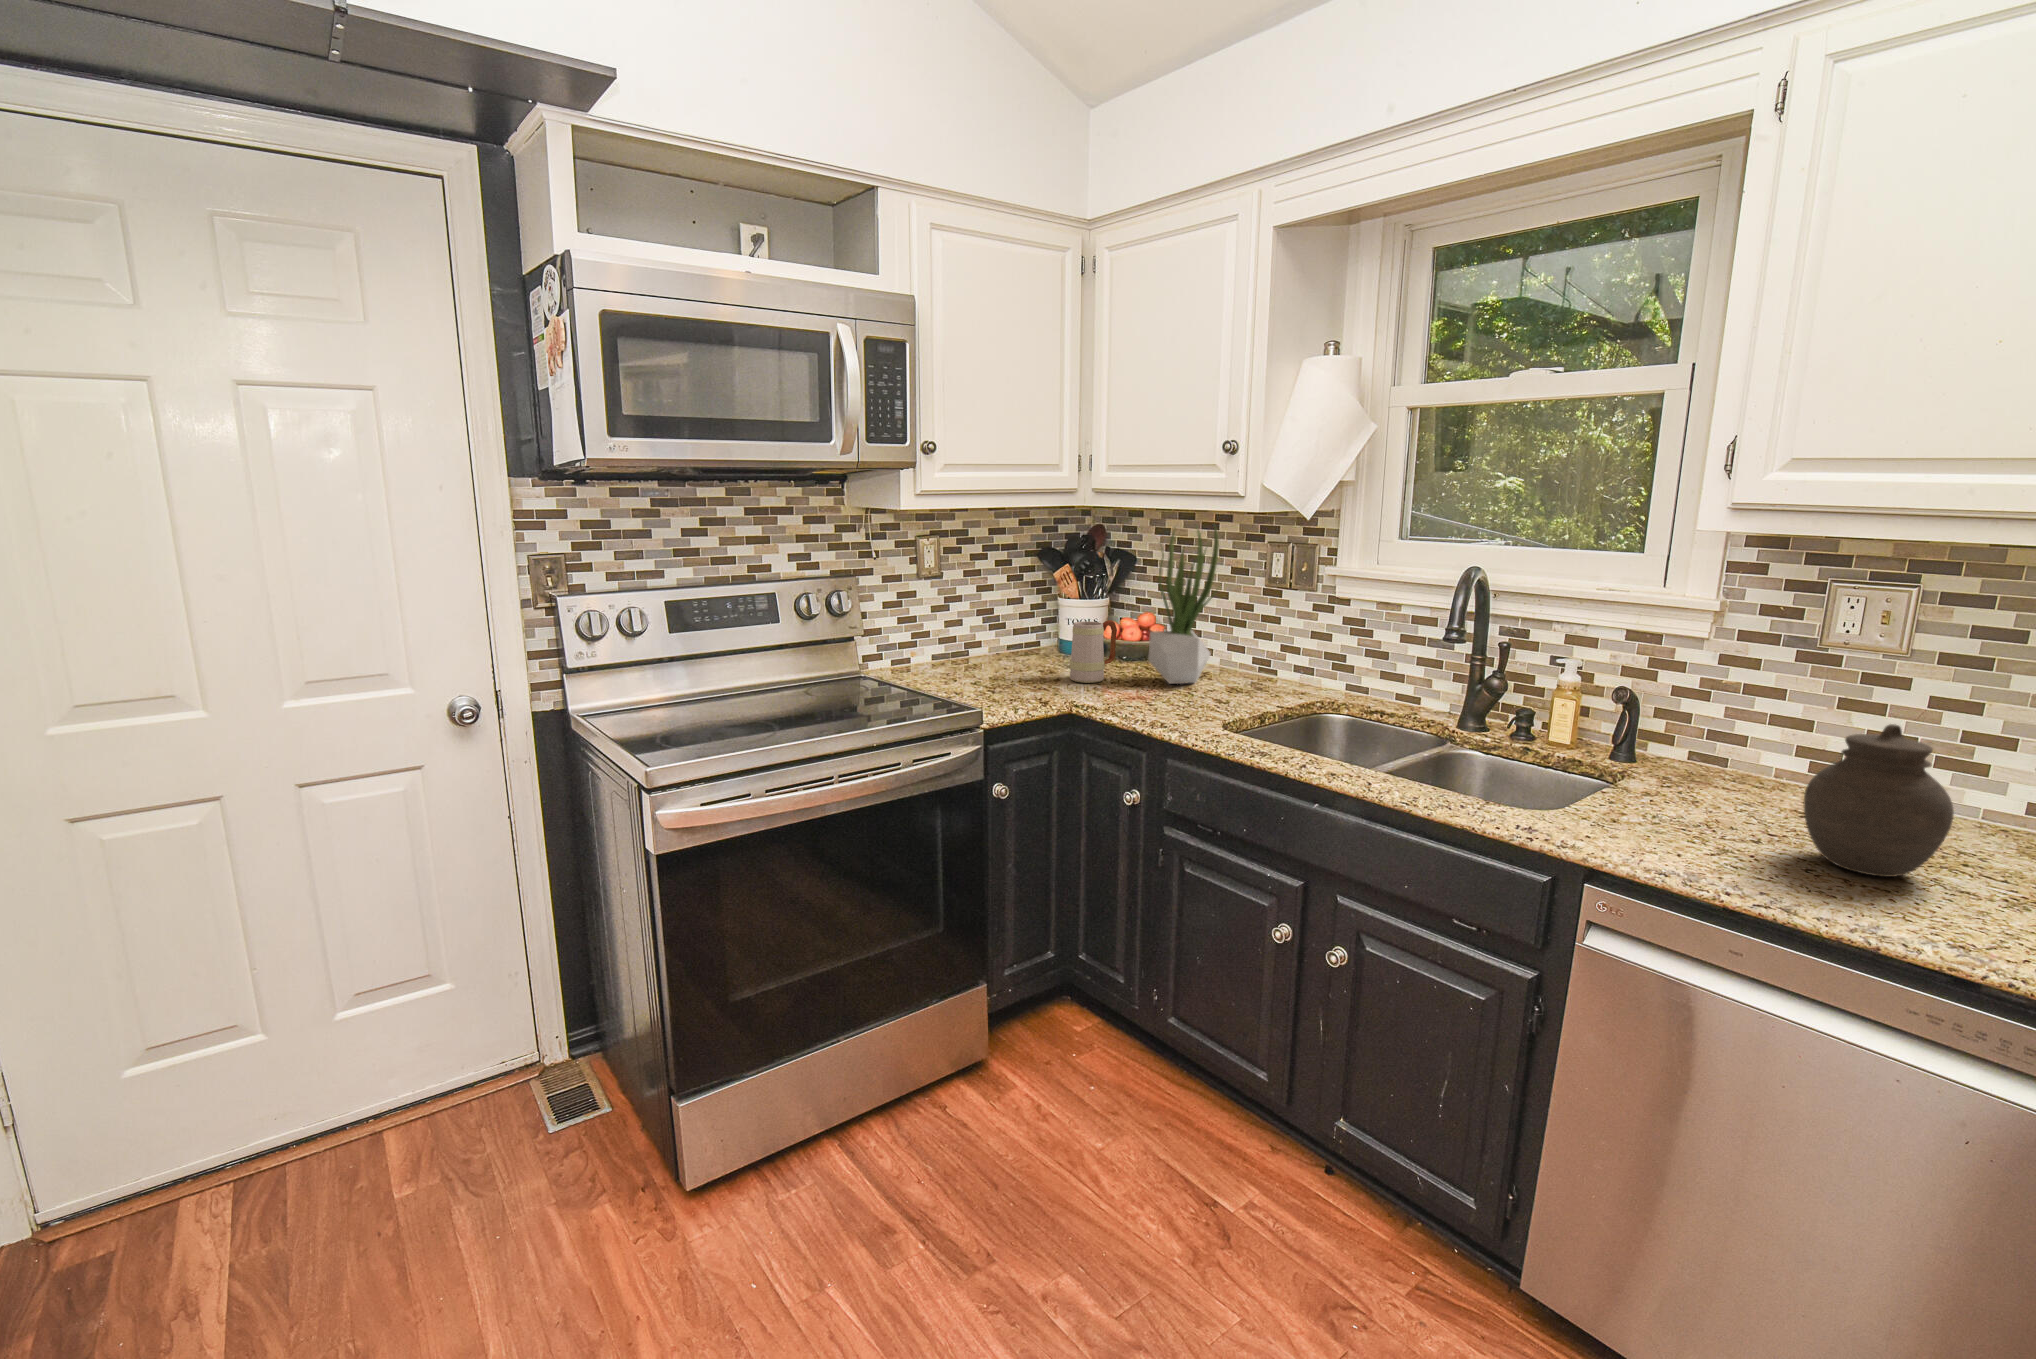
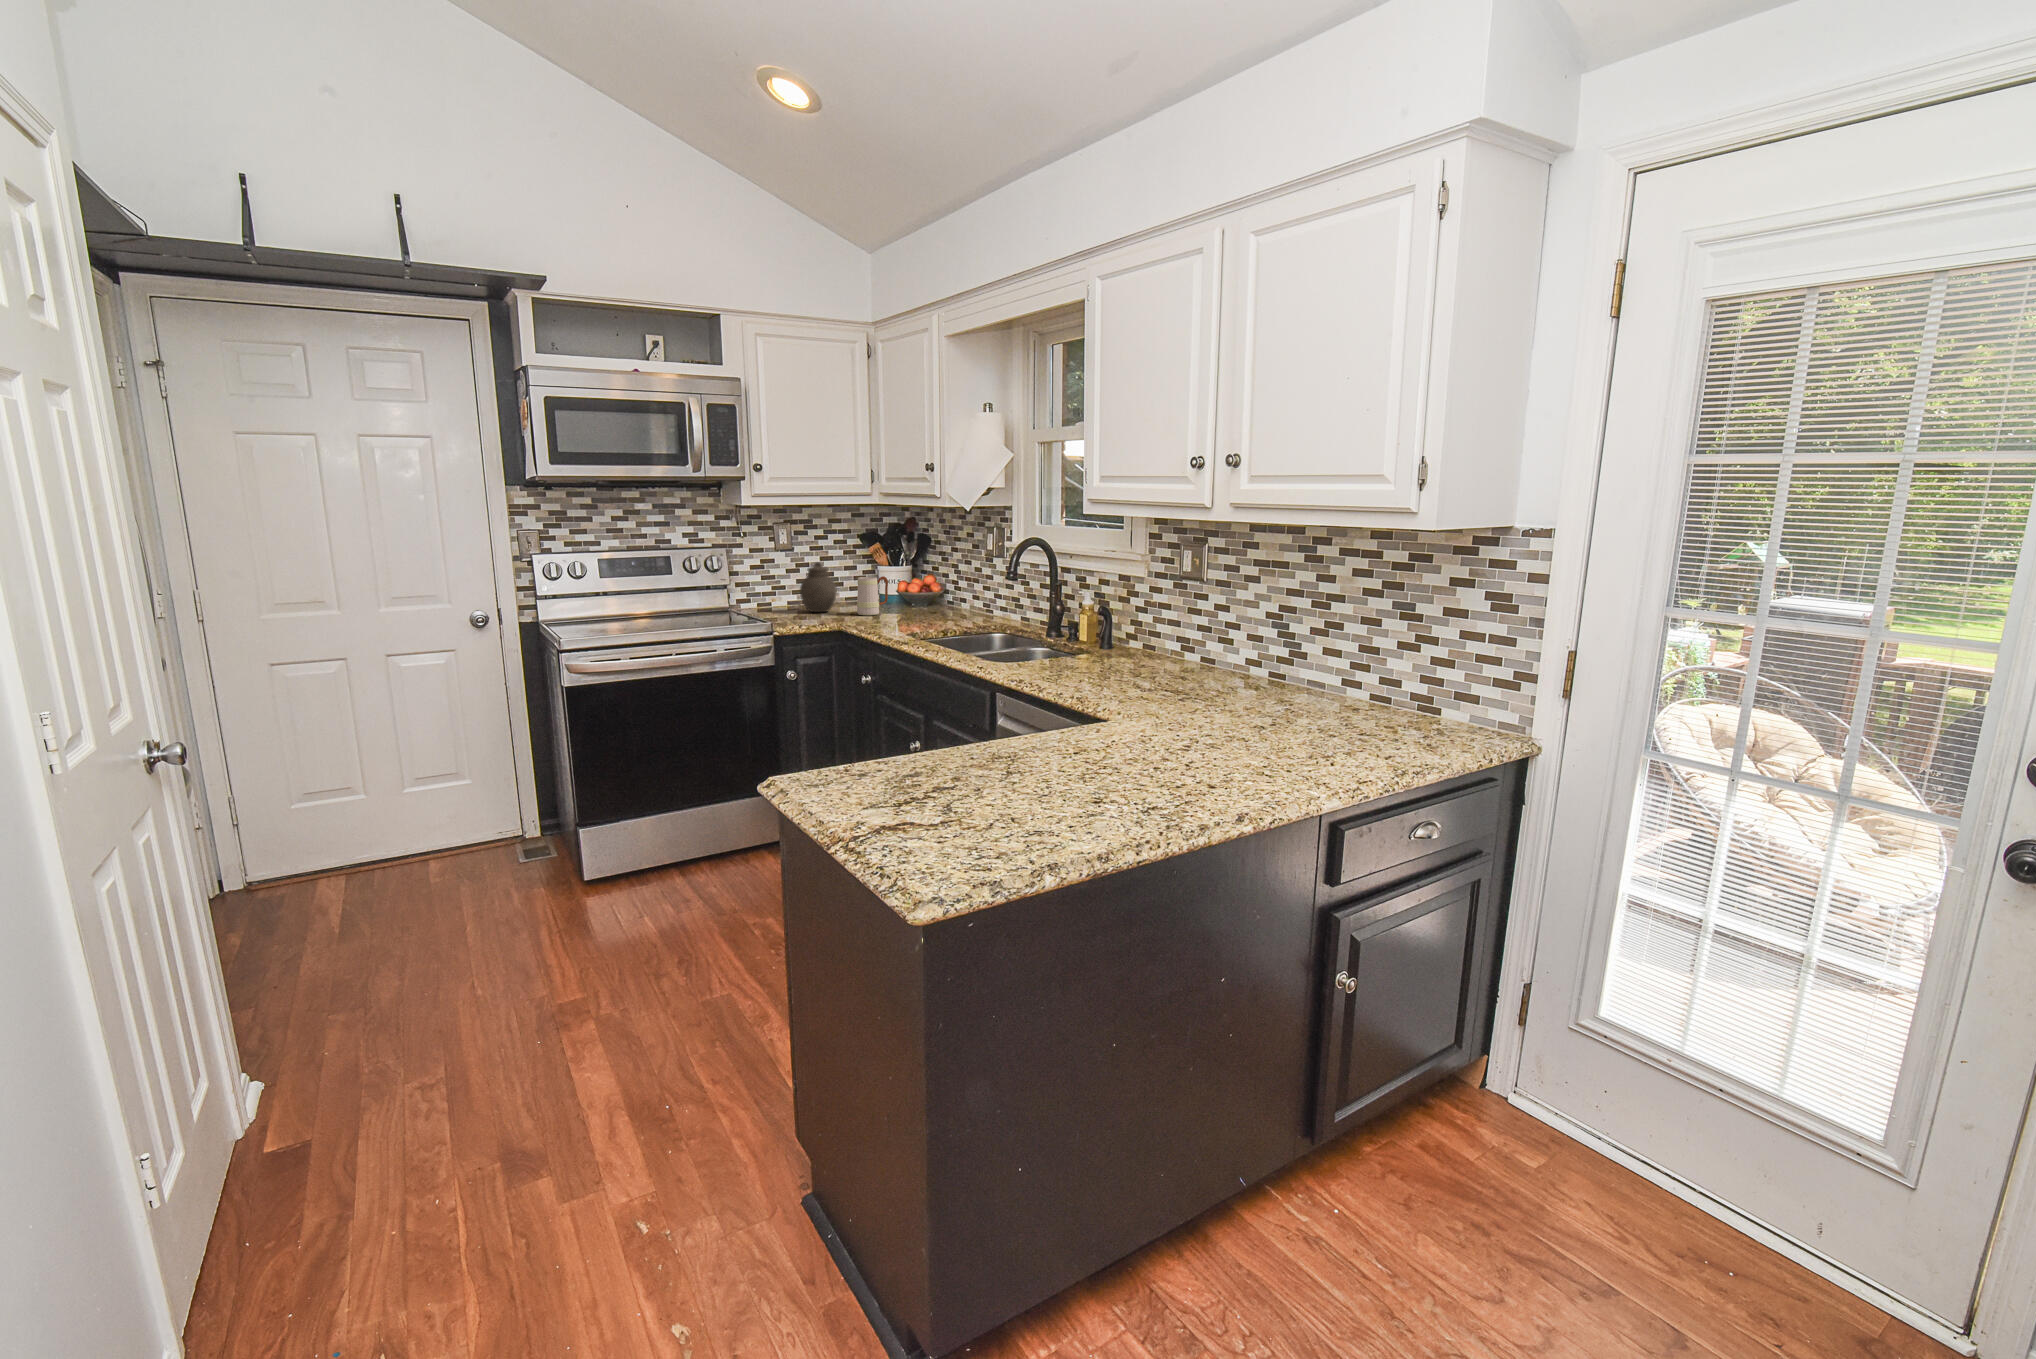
potted plant: present [1148,523,1219,684] -> none [904,514,948,617]
jar: present [1804,724,1954,877] -> present [800,562,837,612]

